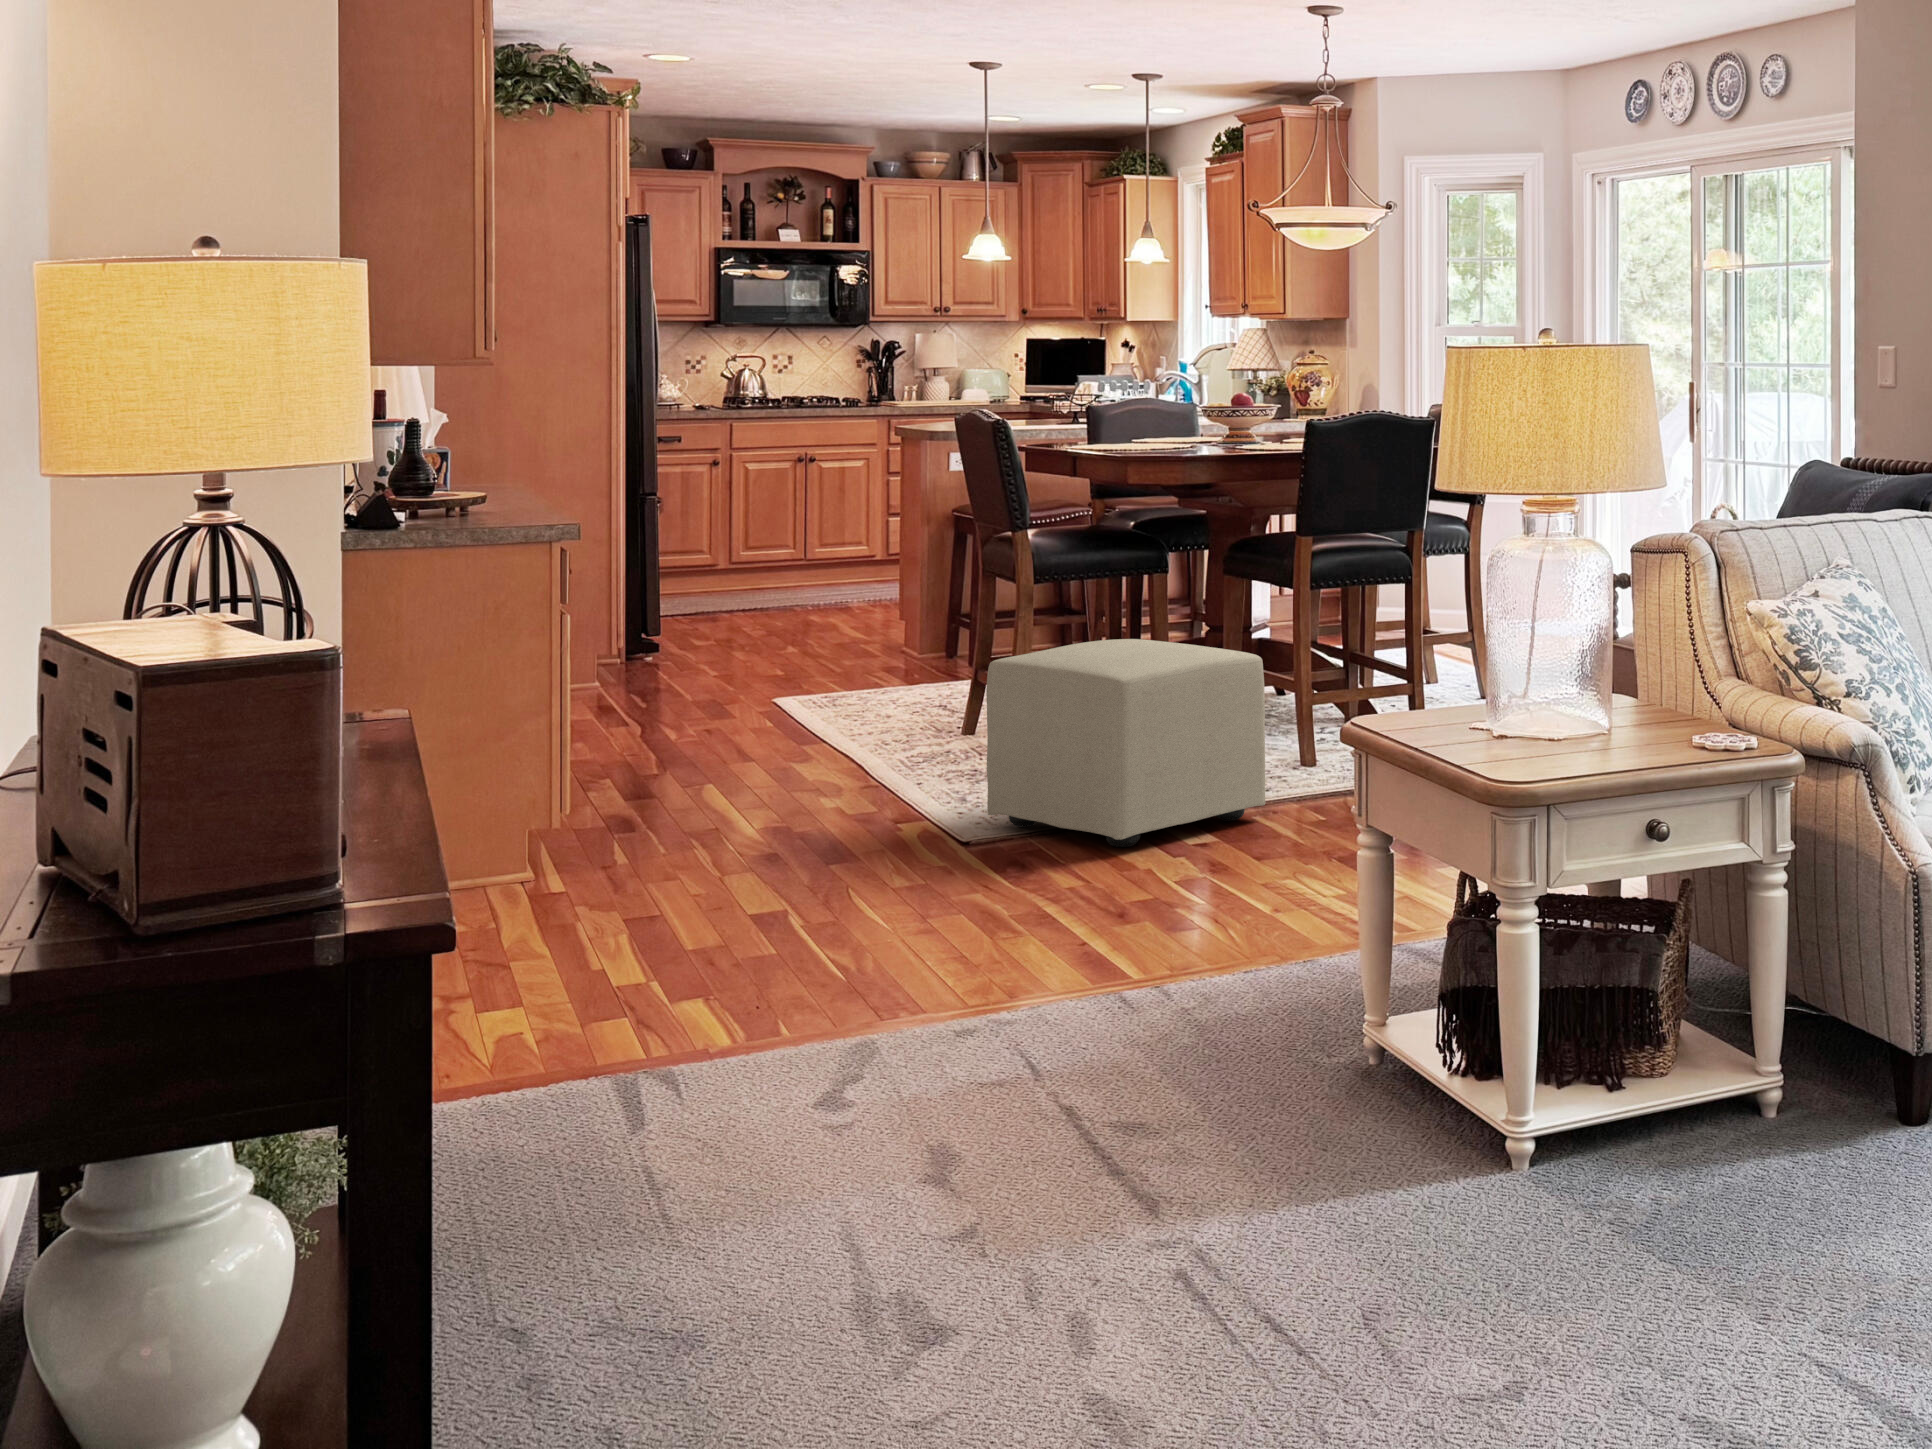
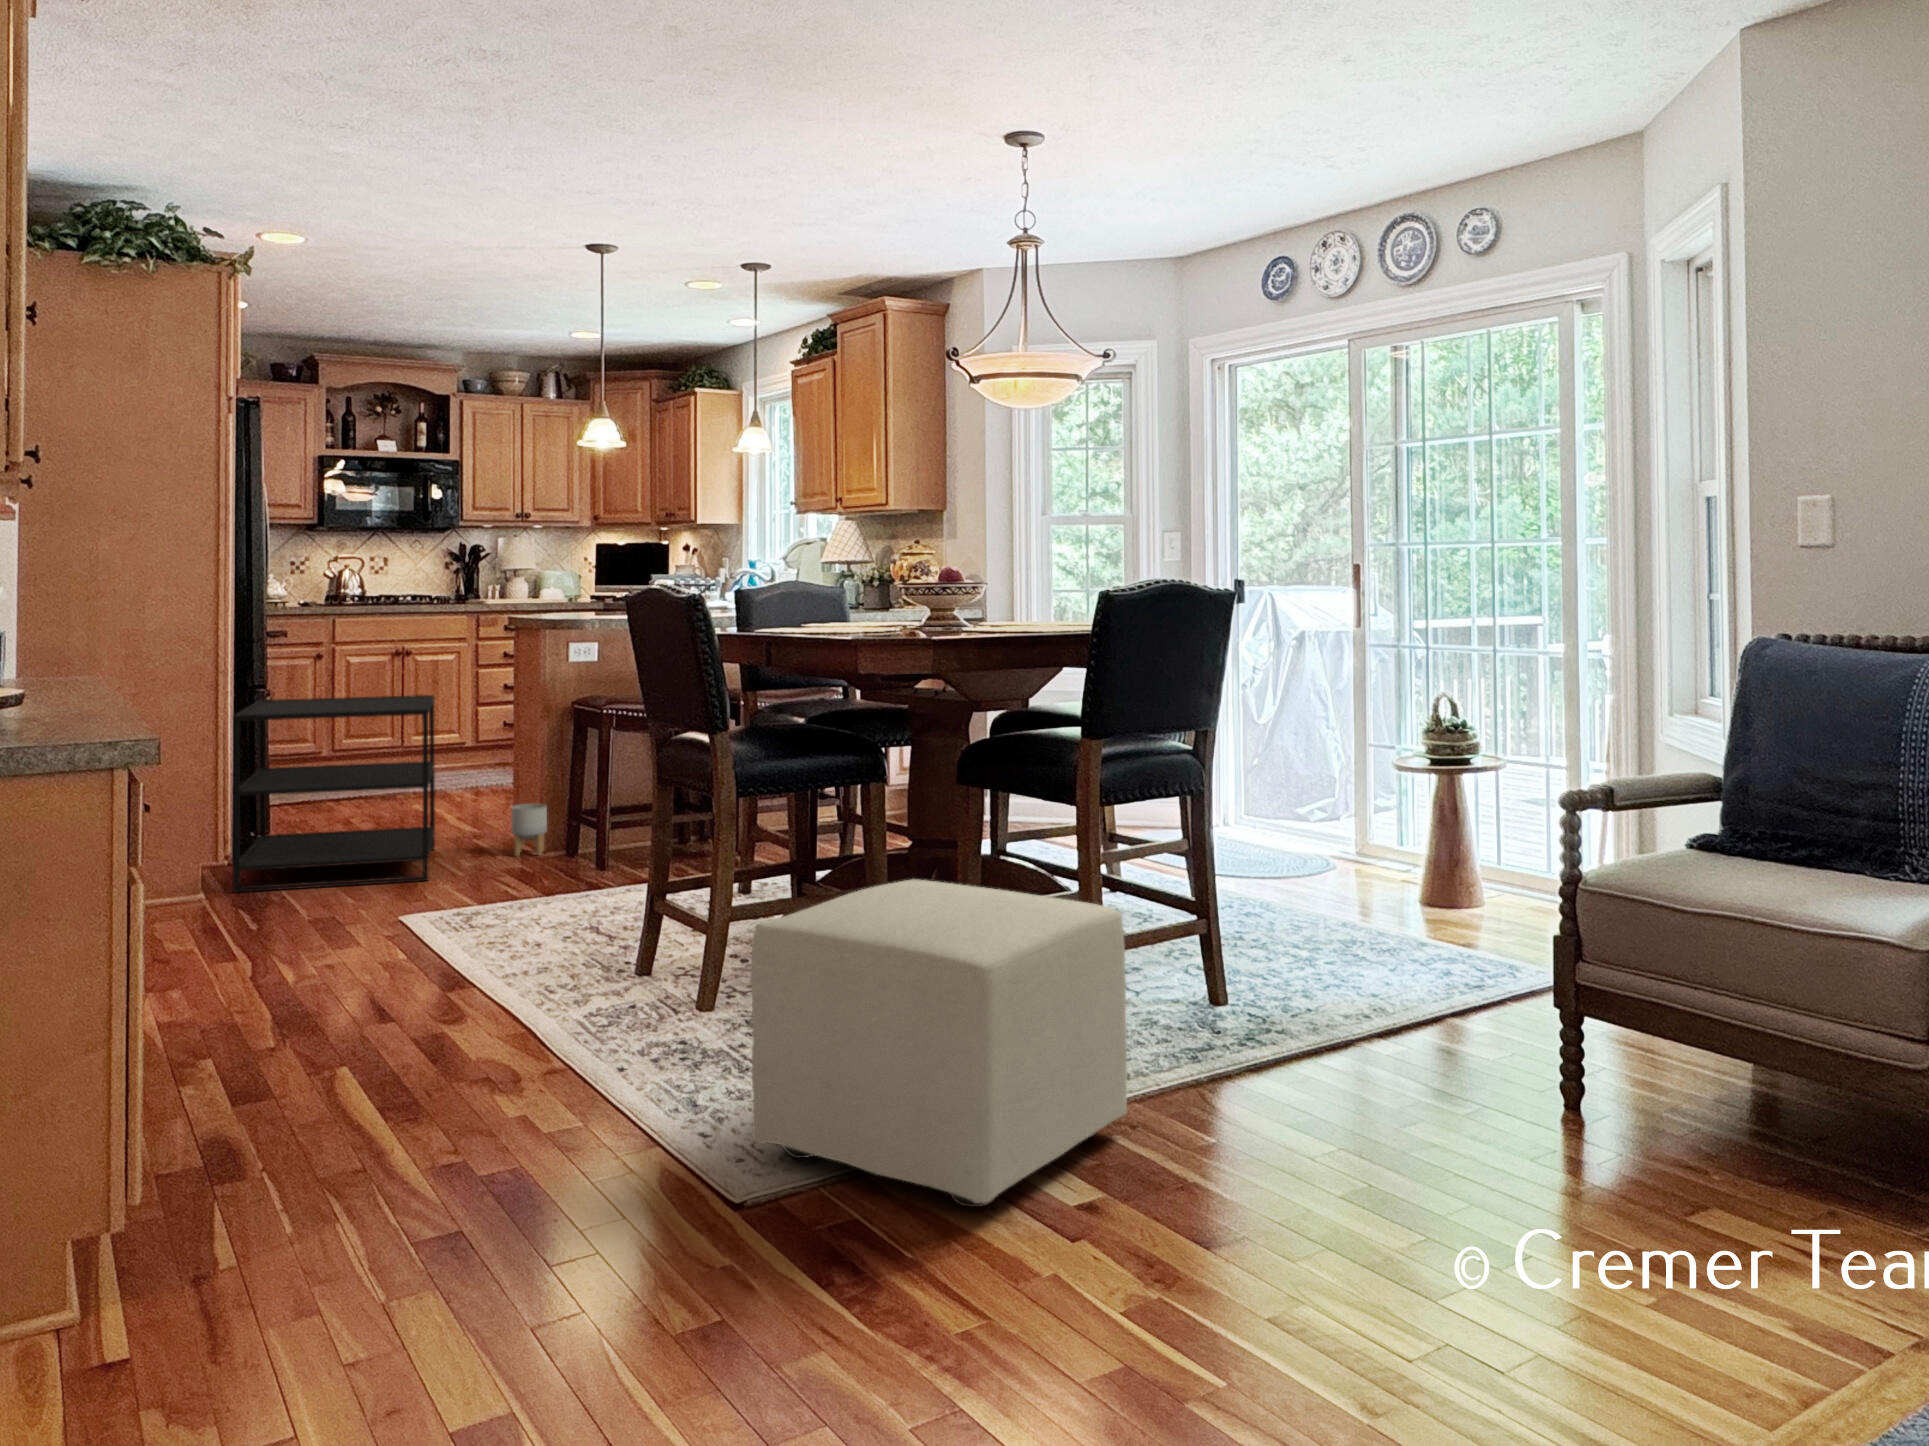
side table: none [626,502,820,682] -> present [233,695,435,892]
planter: none [891,608,926,658] -> present [512,804,547,856]

